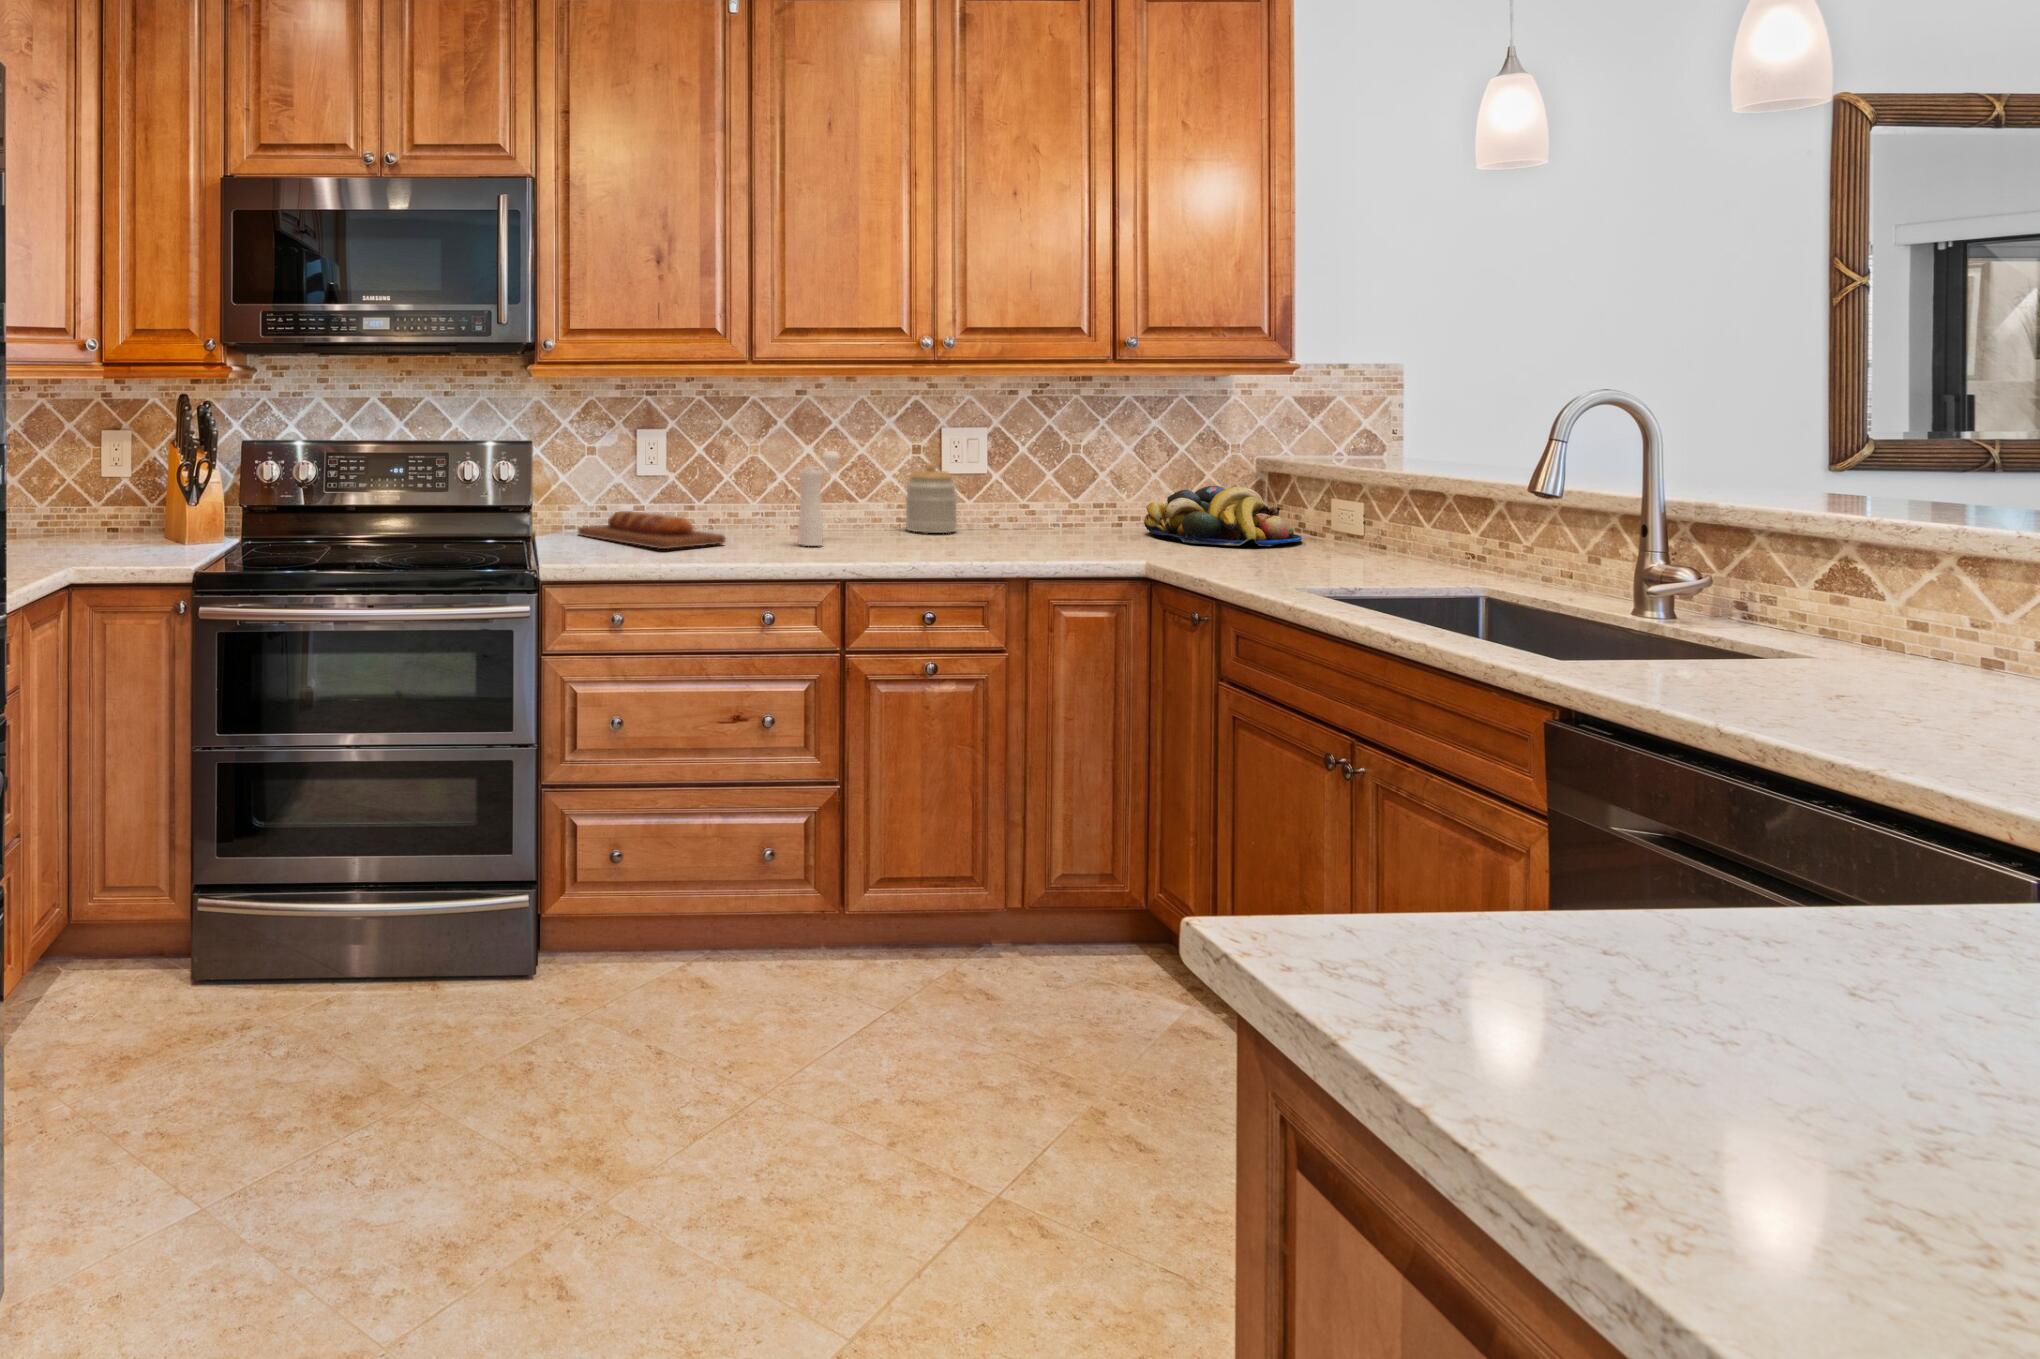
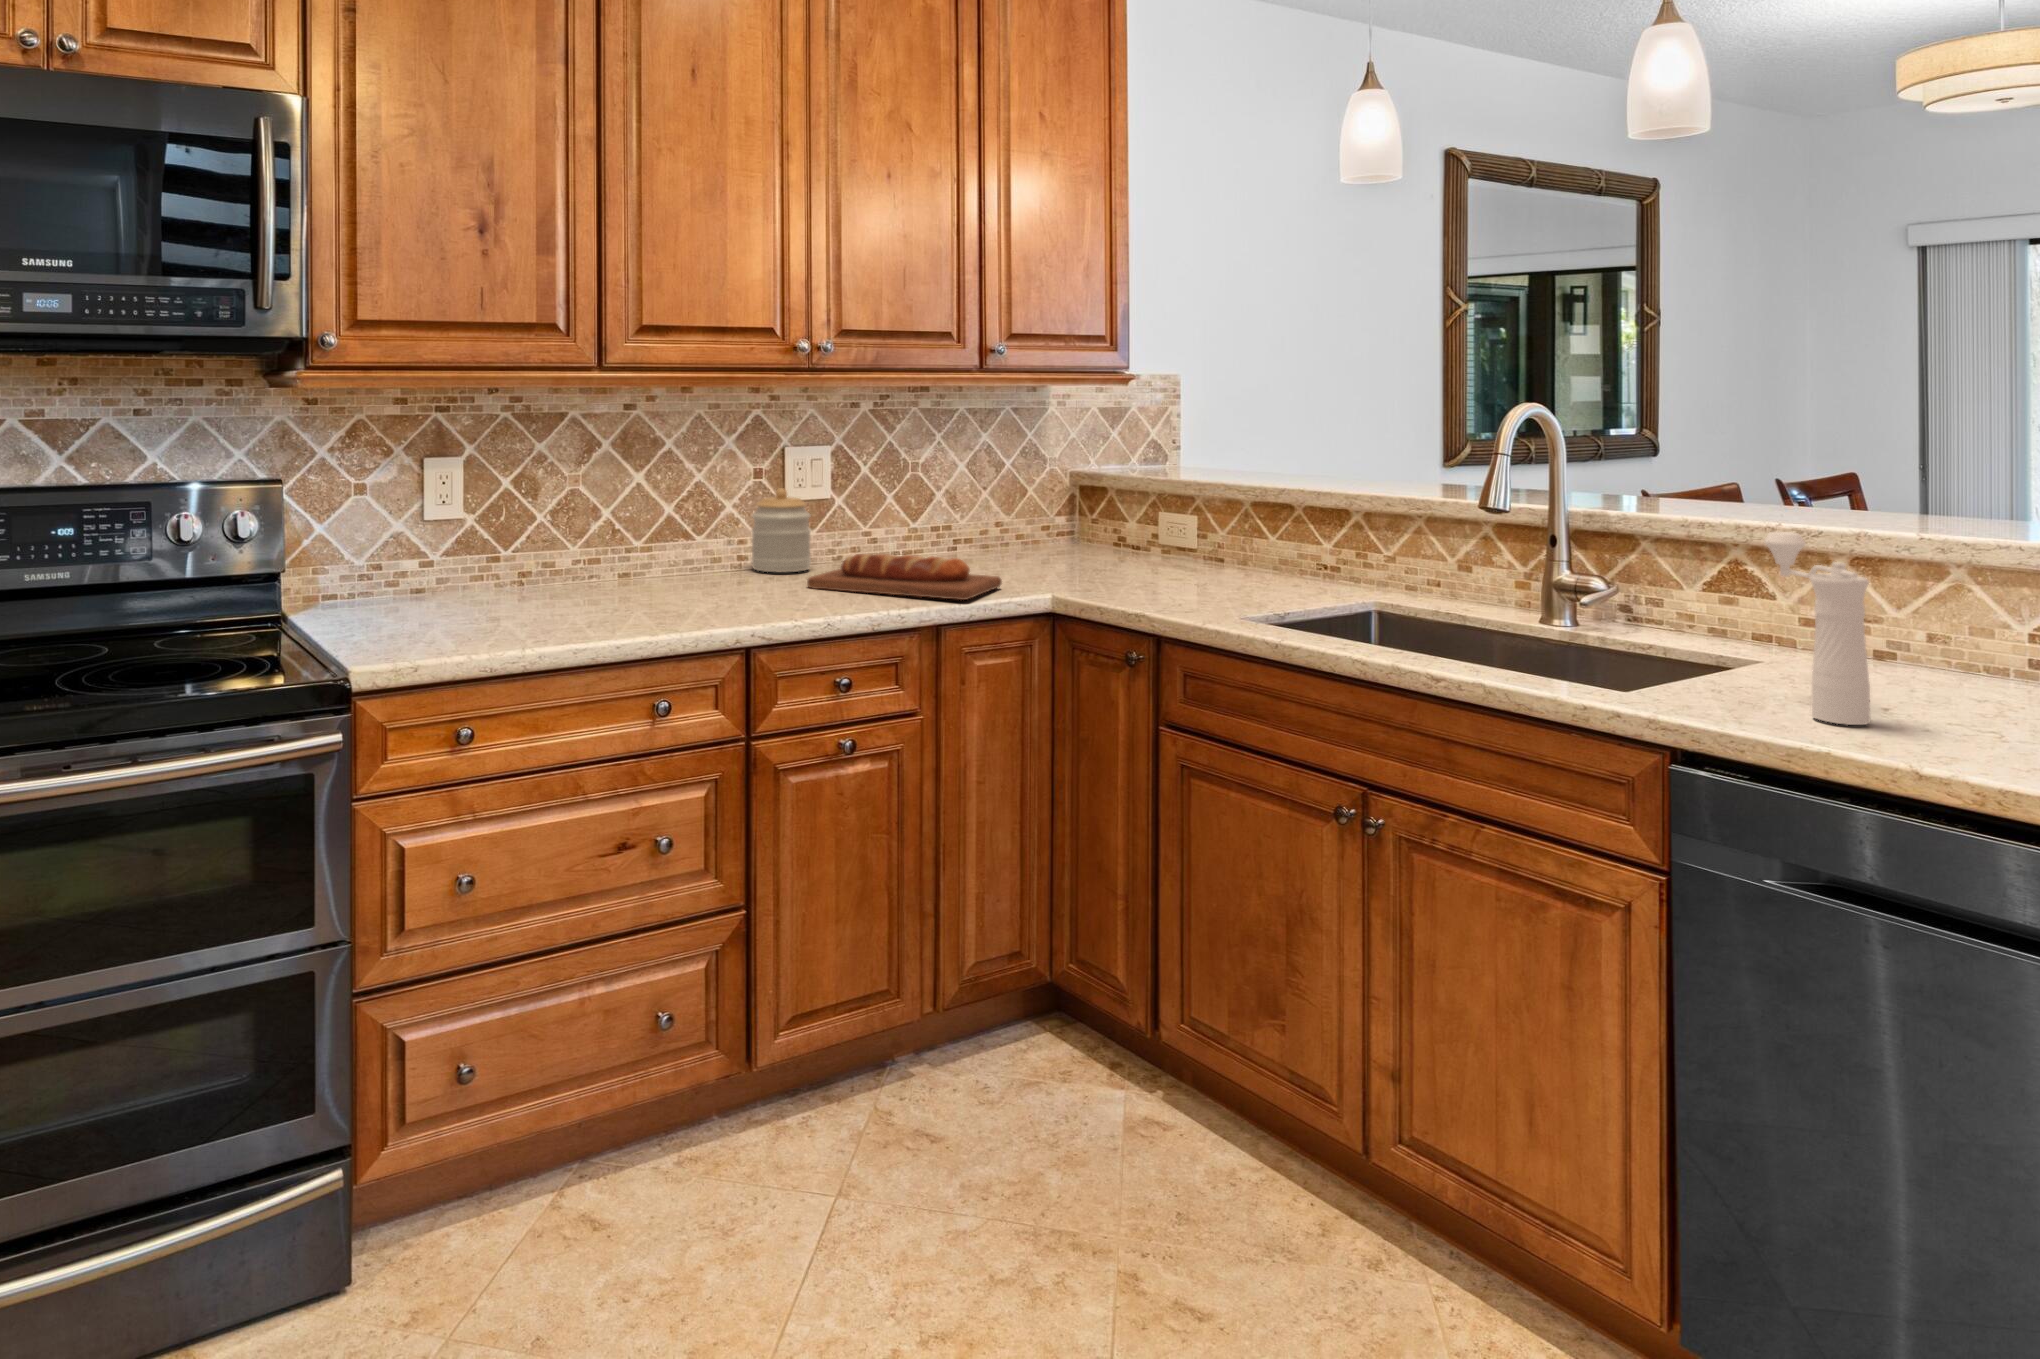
pepper mill: present [799,451,840,546] -> present [1764,532,1871,725]
fruit bowl: present [1144,486,1302,546] -> none [991,502,1141,567]
bread loaf: present [578,511,726,549] -> present [807,554,1002,600]

